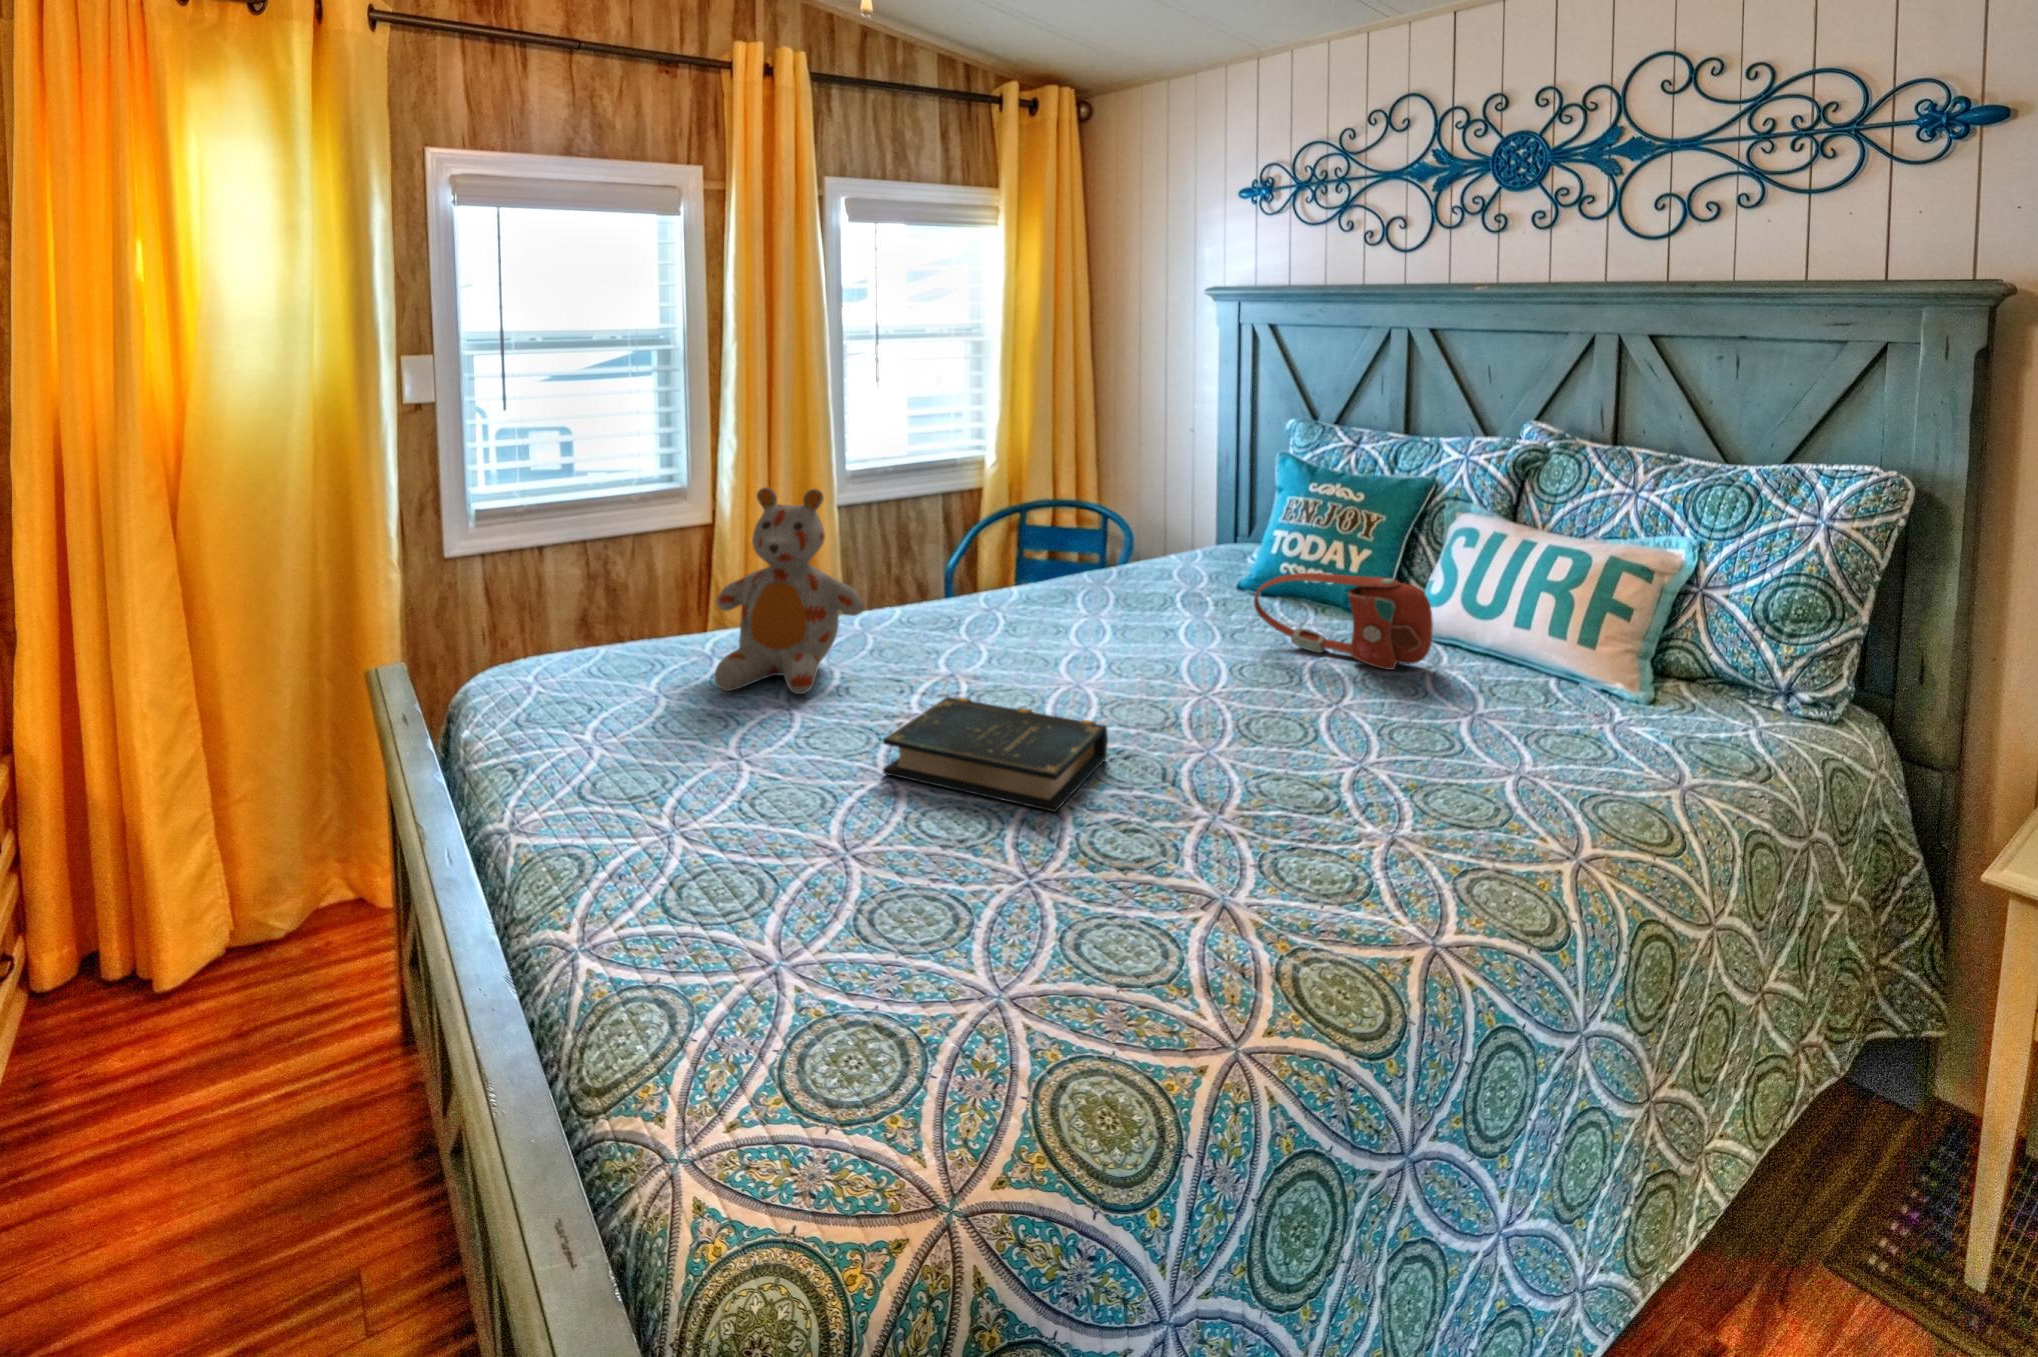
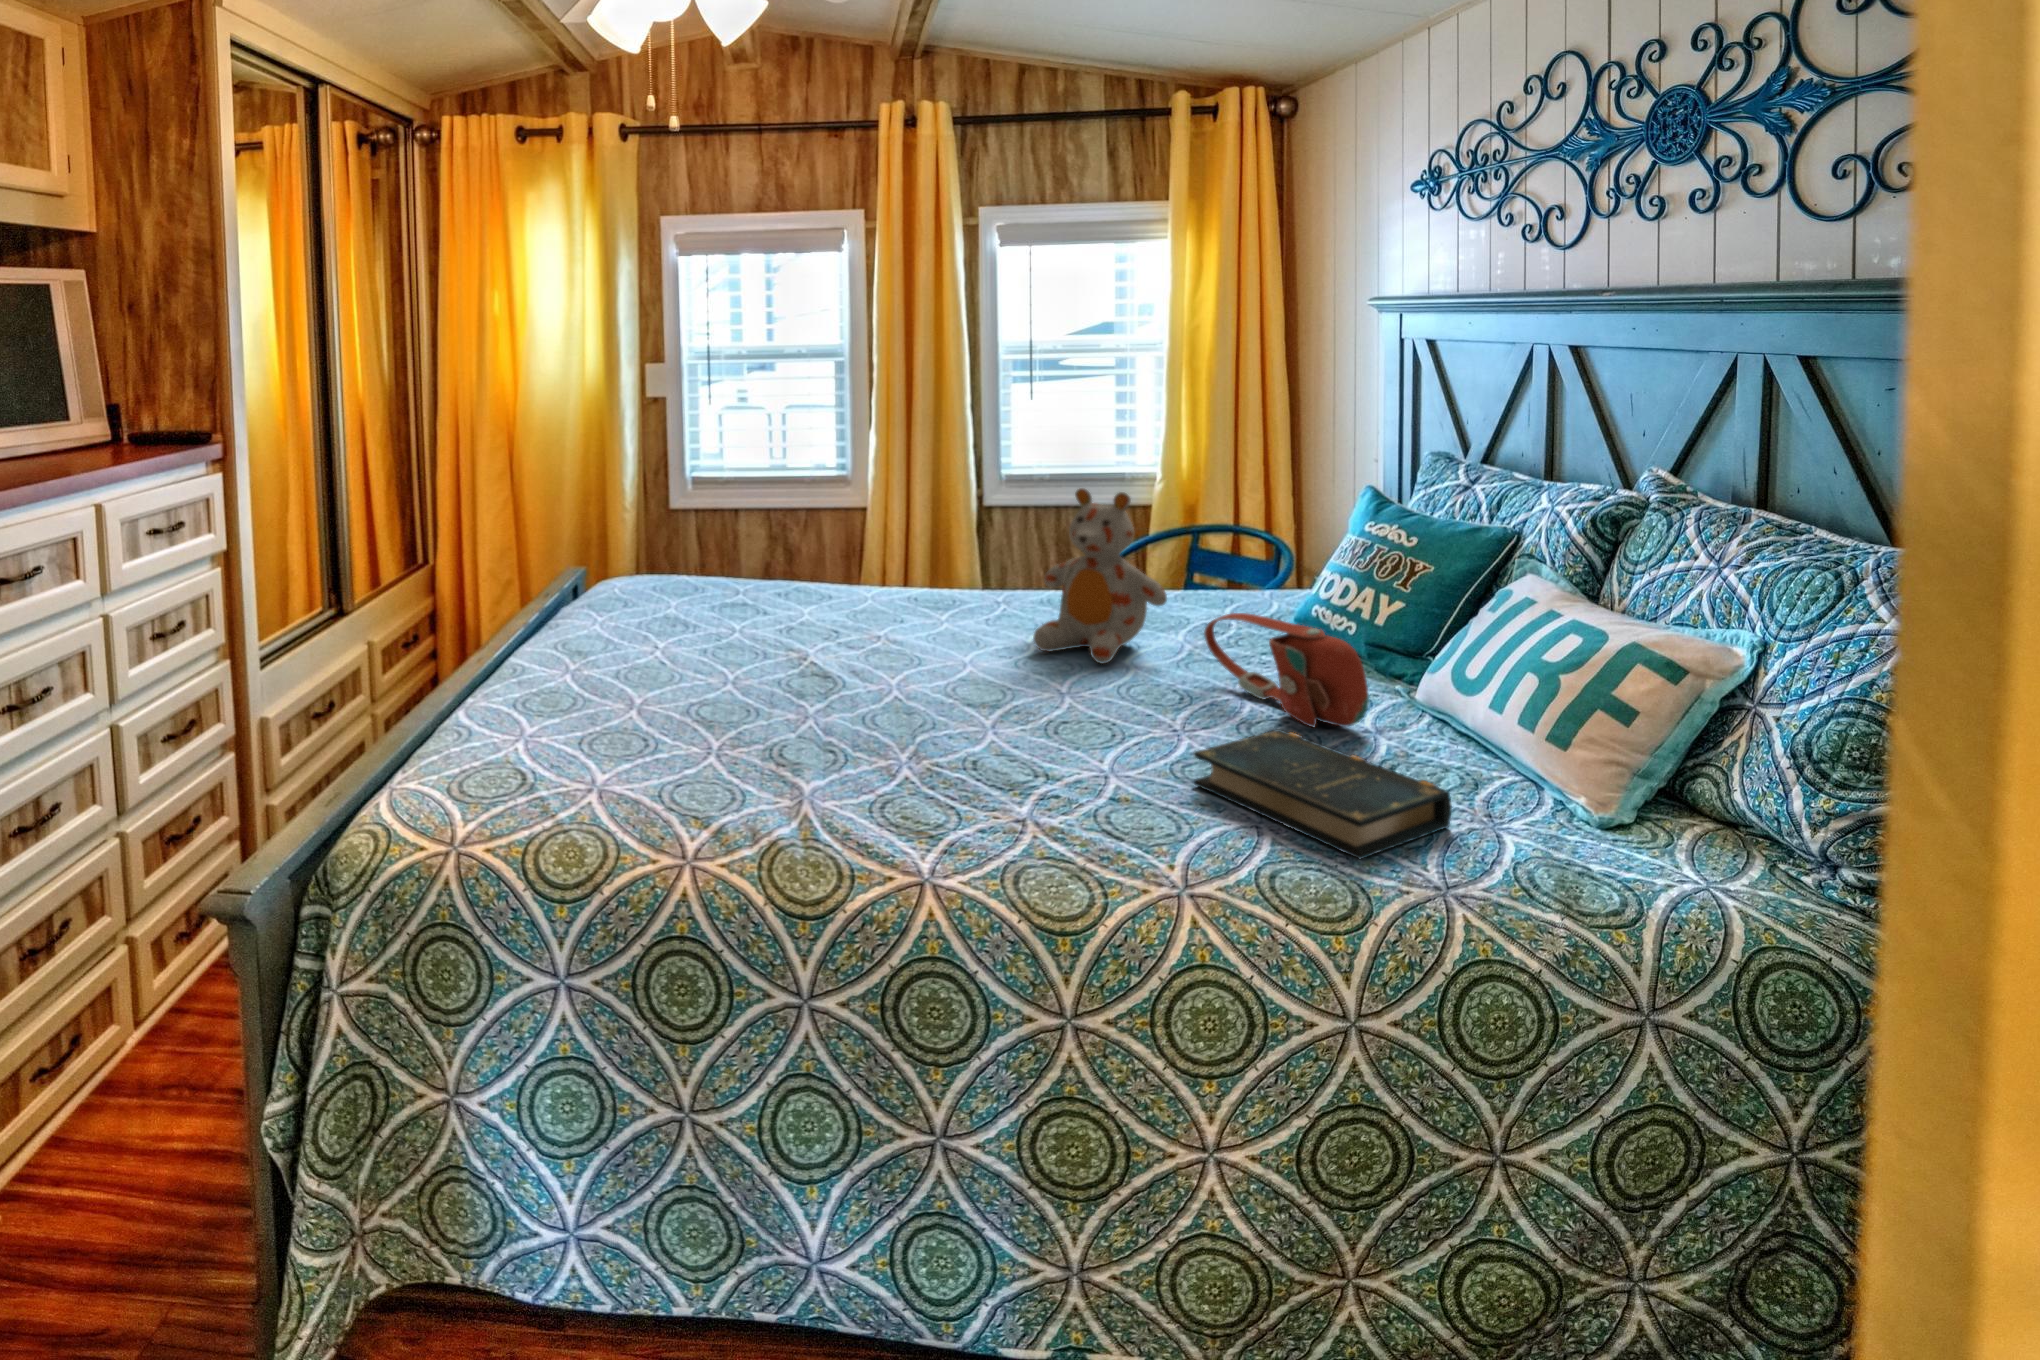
stuffed bear: present [715,487,864,694] -> present [1033,488,1167,663]
book: present [883,697,1108,812] -> present [1194,729,1452,859]

